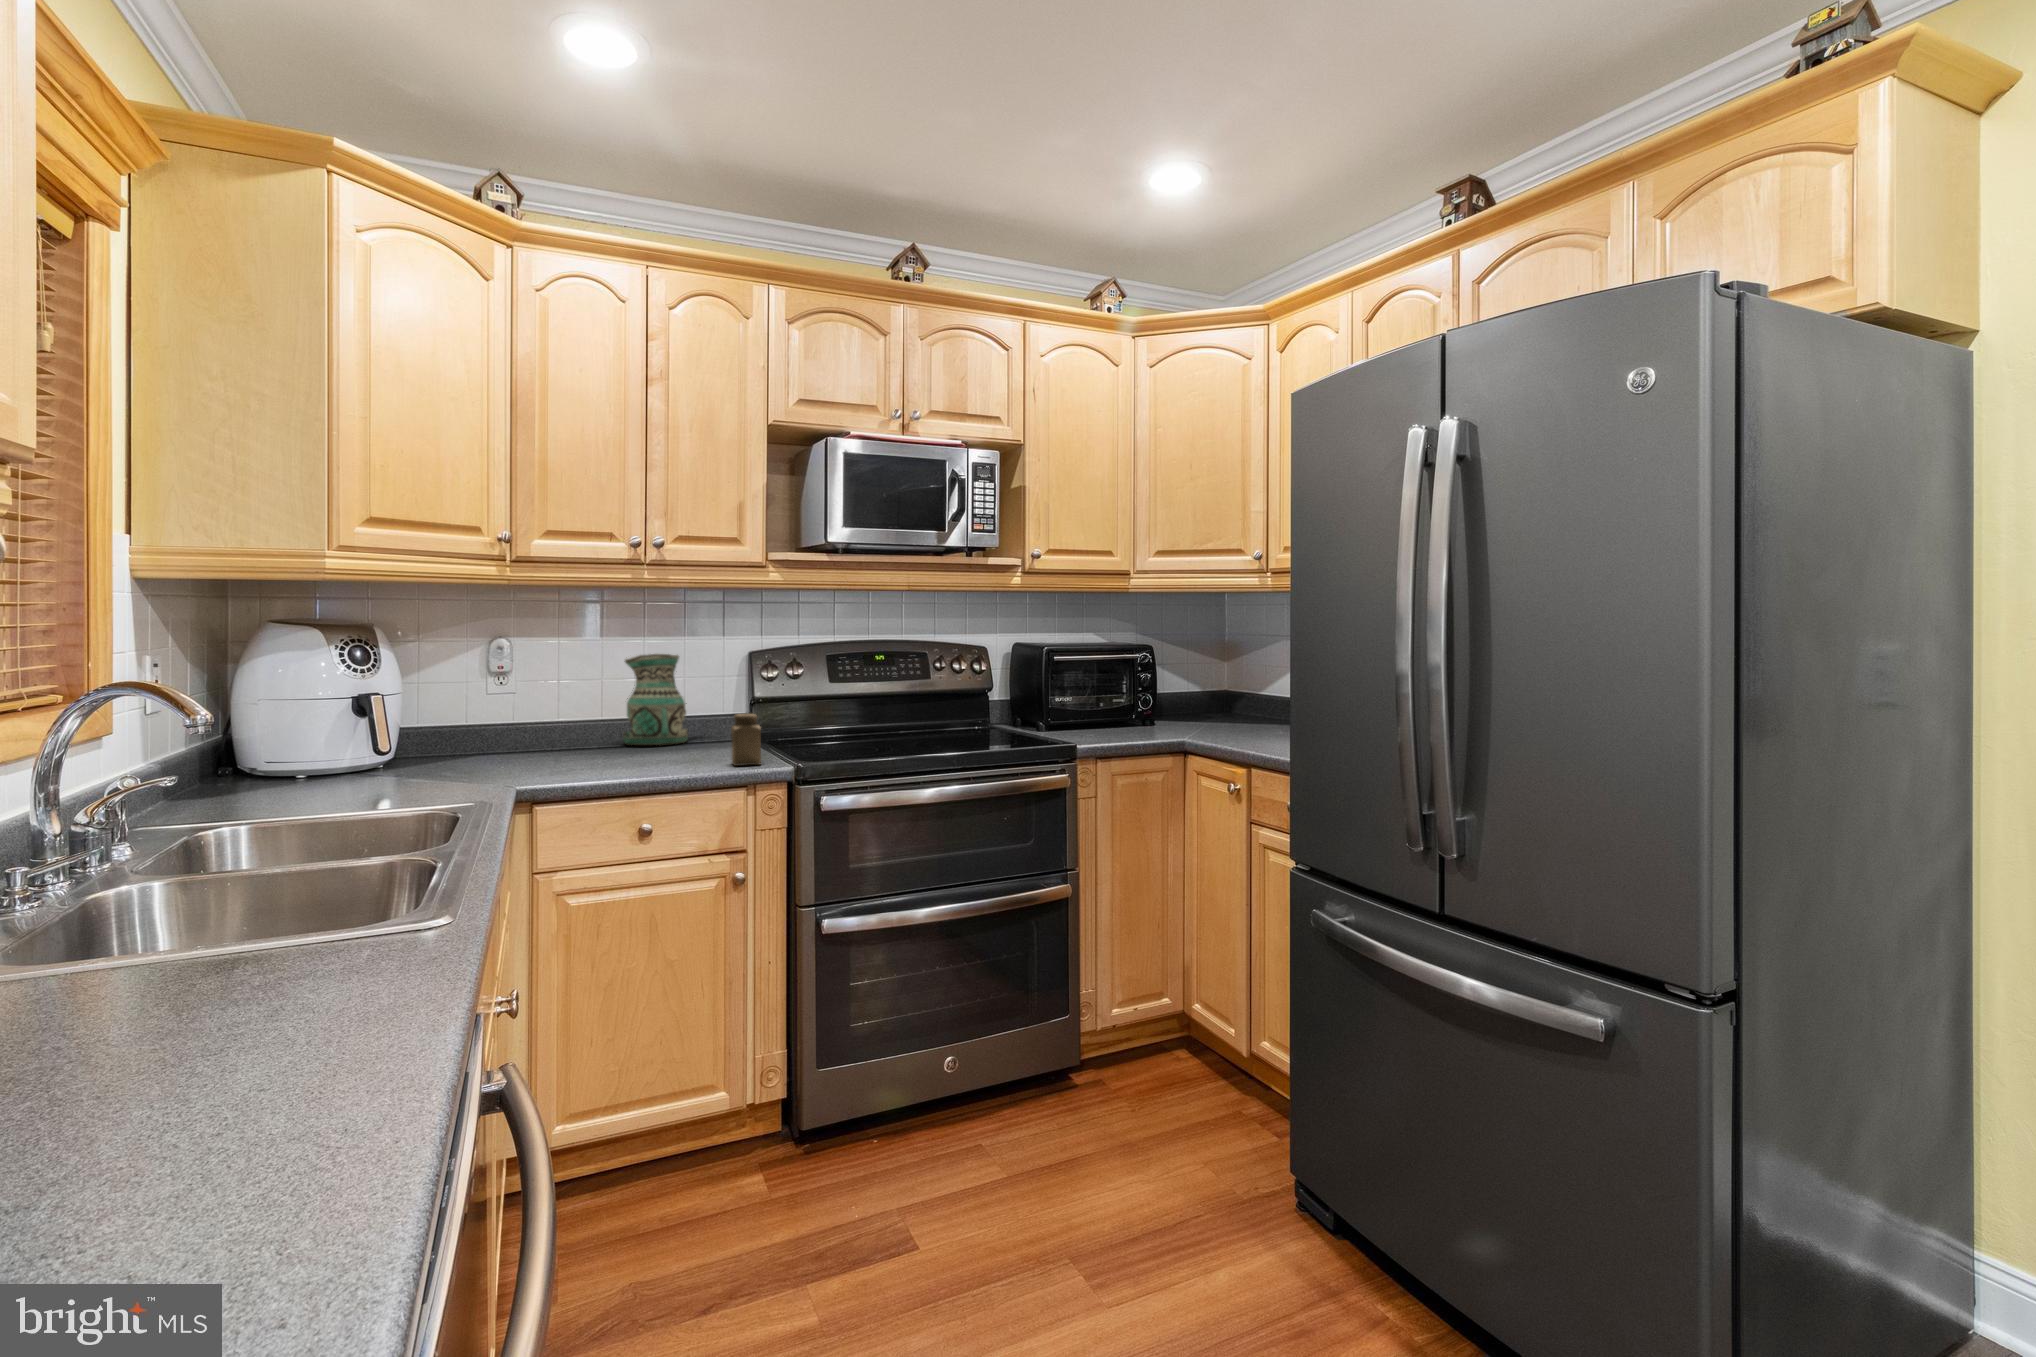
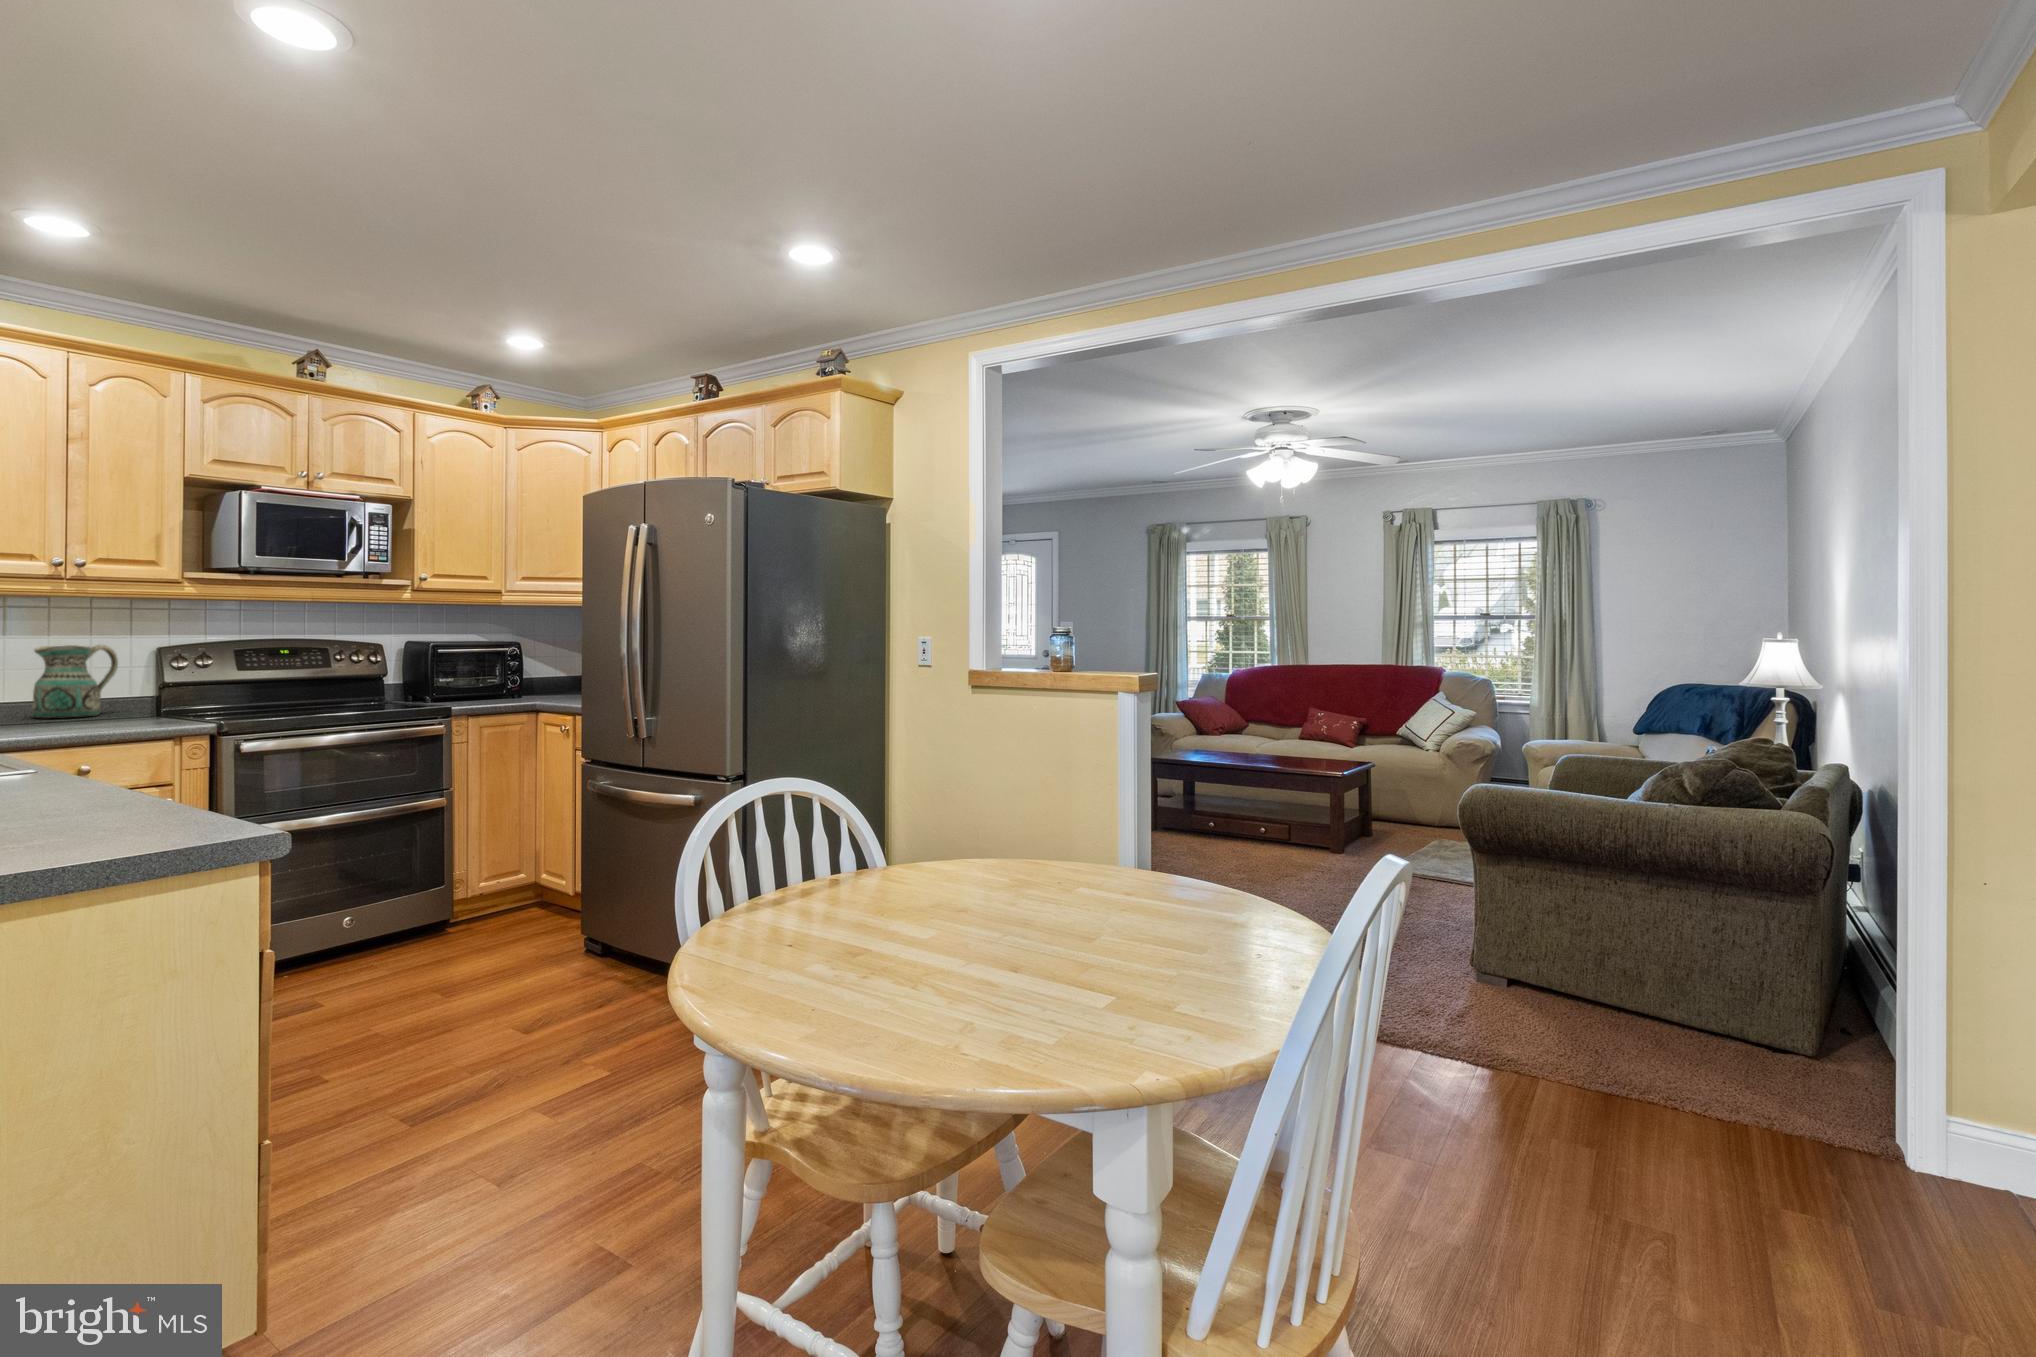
salt shaker: present [731,714,761,766] -> none [156,689,185,726]

